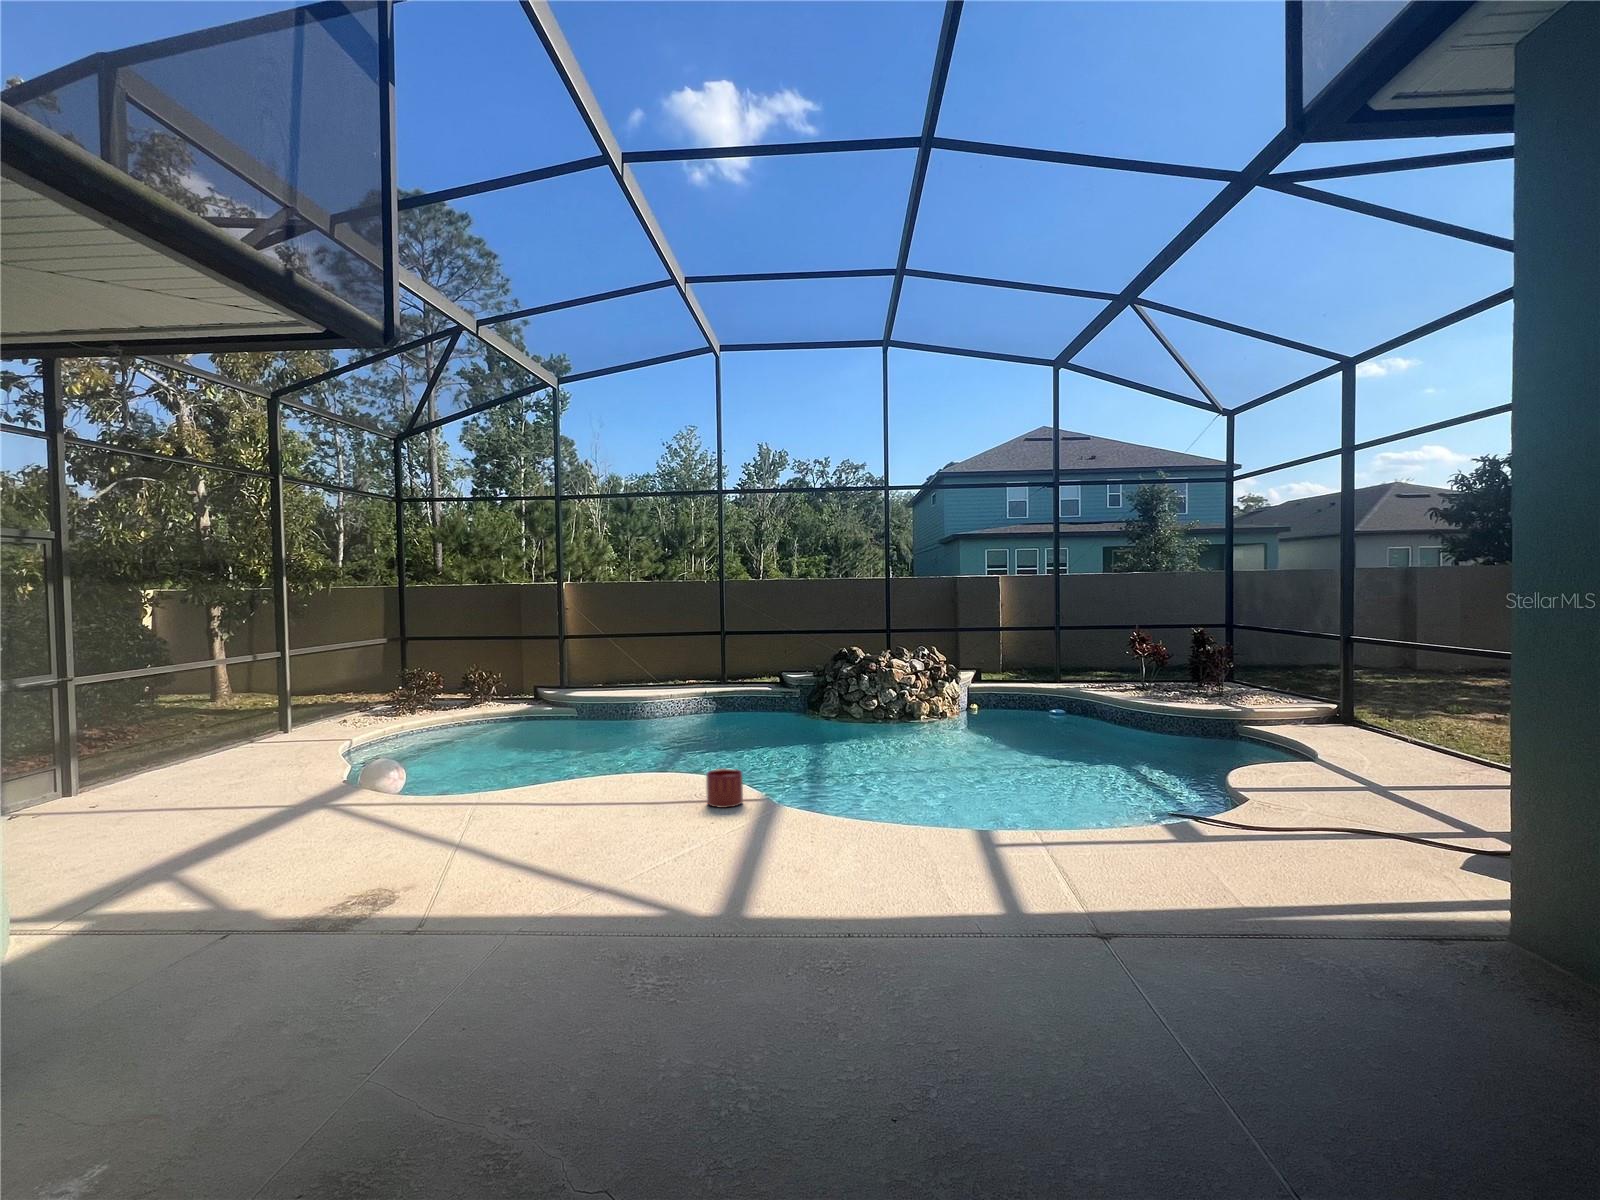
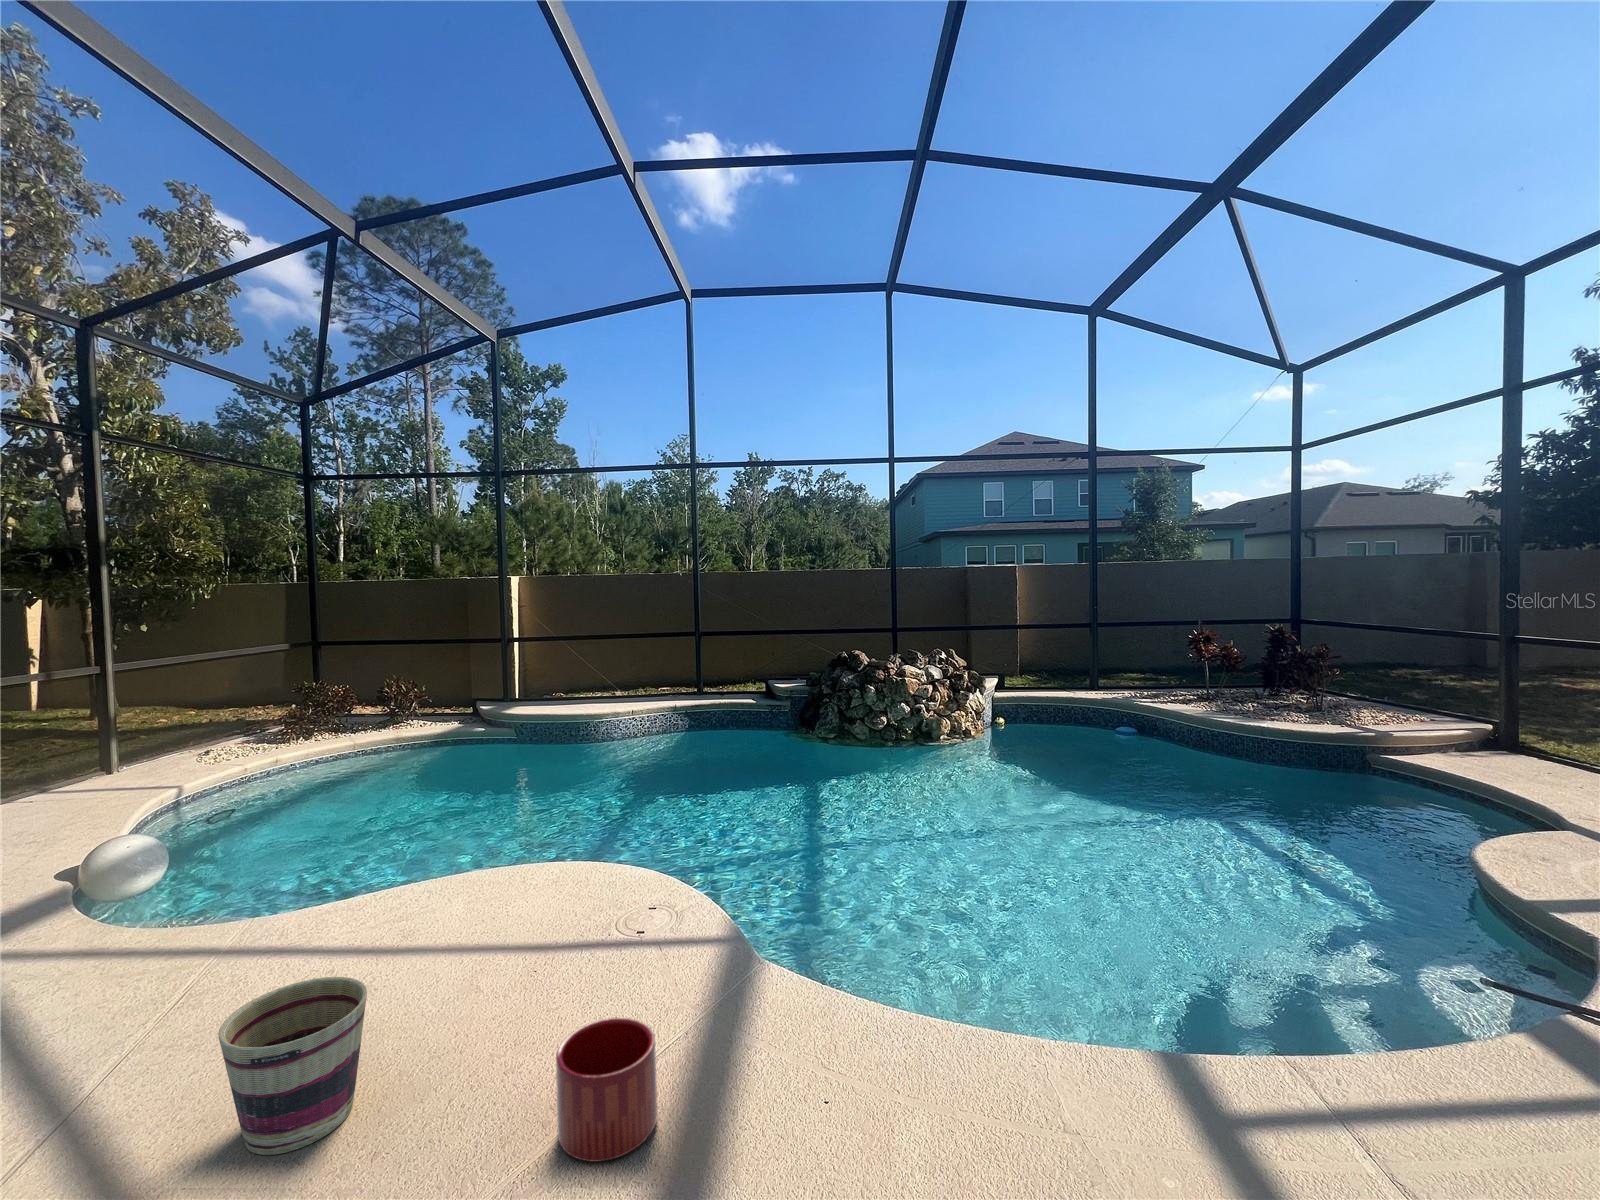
basket: none [581,756,629,808] -> present [218,977,367,1155]

